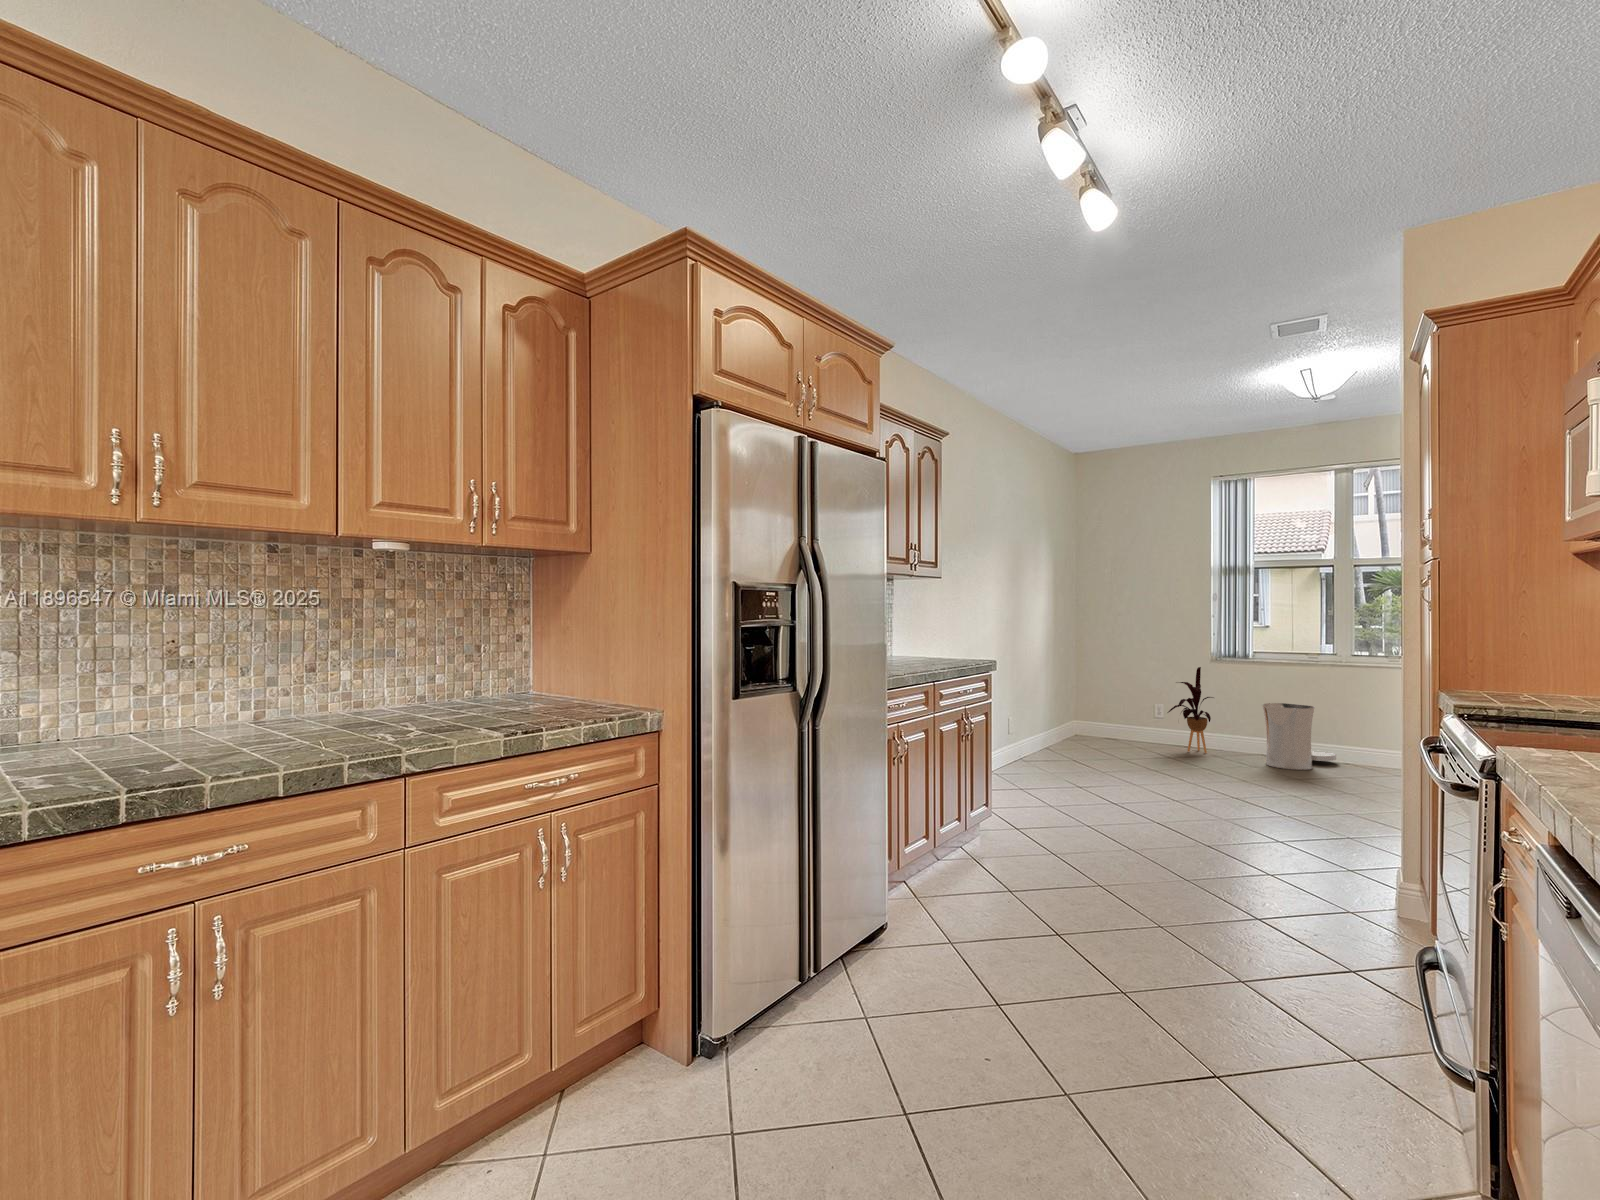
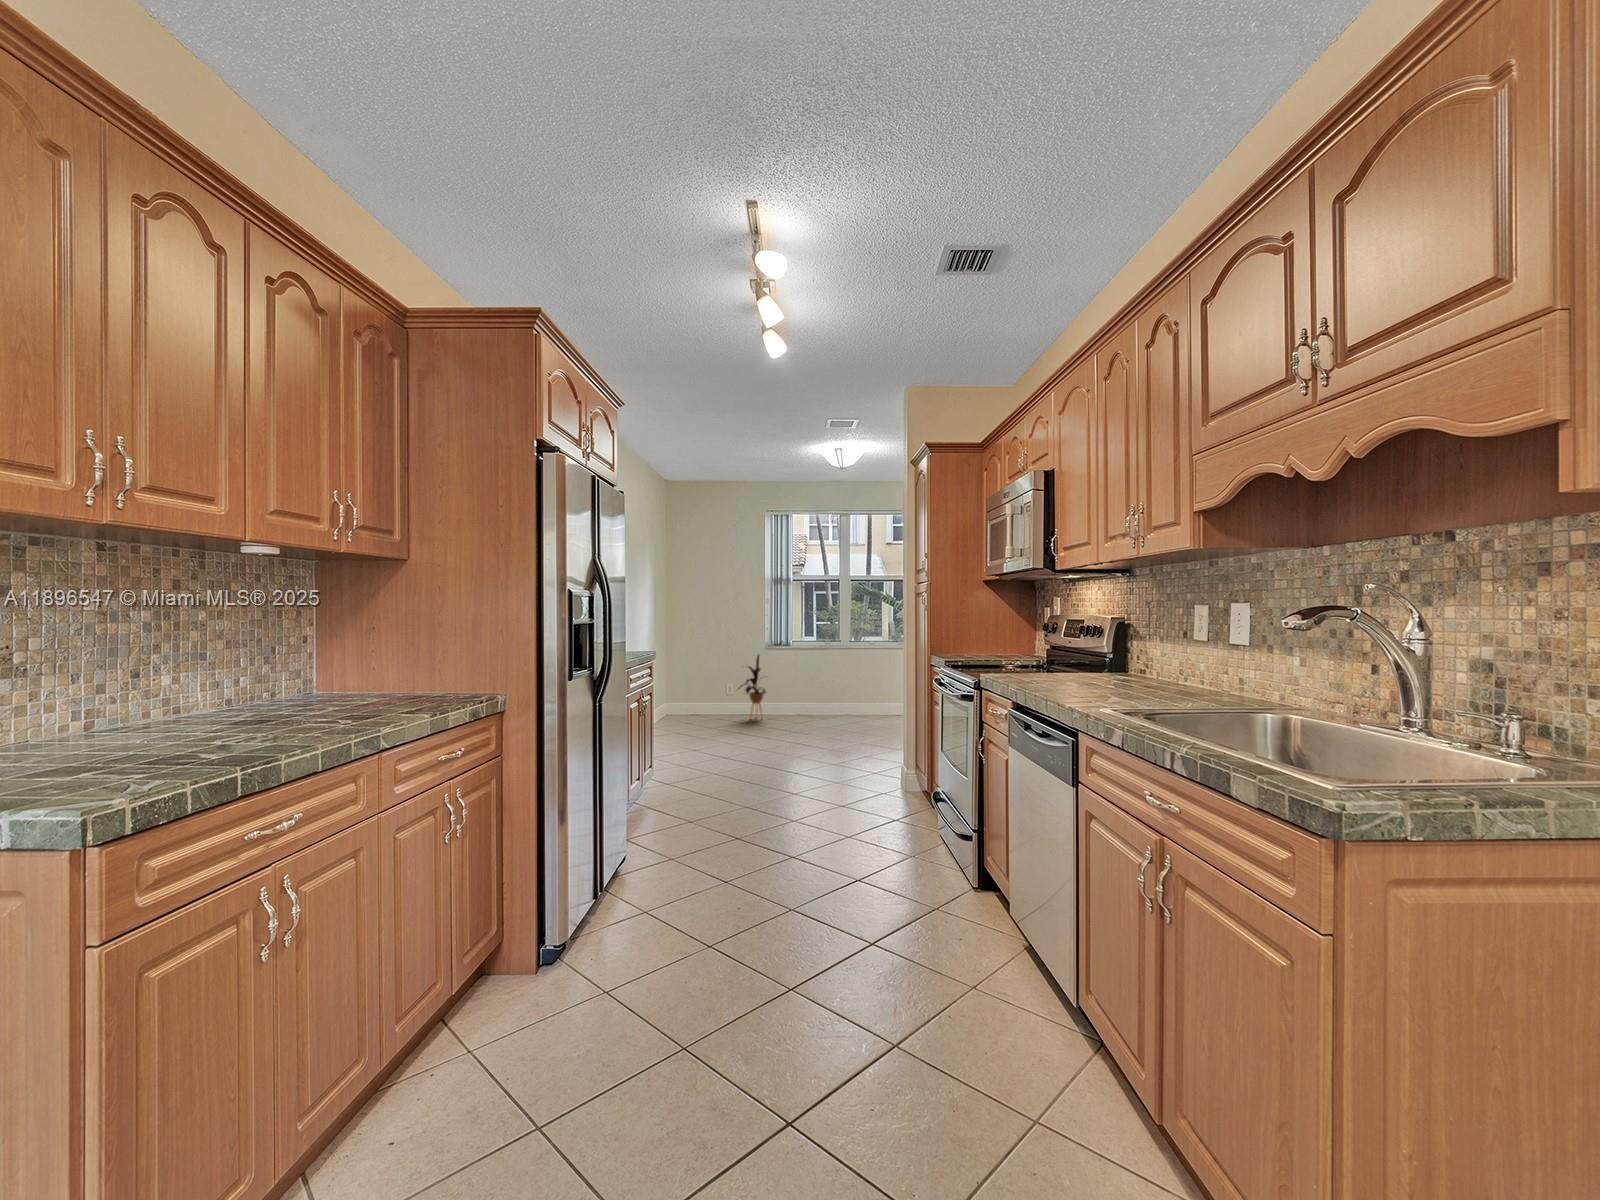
trash can: present [1262,703,1336,770] -> none [800,678,841,723]

